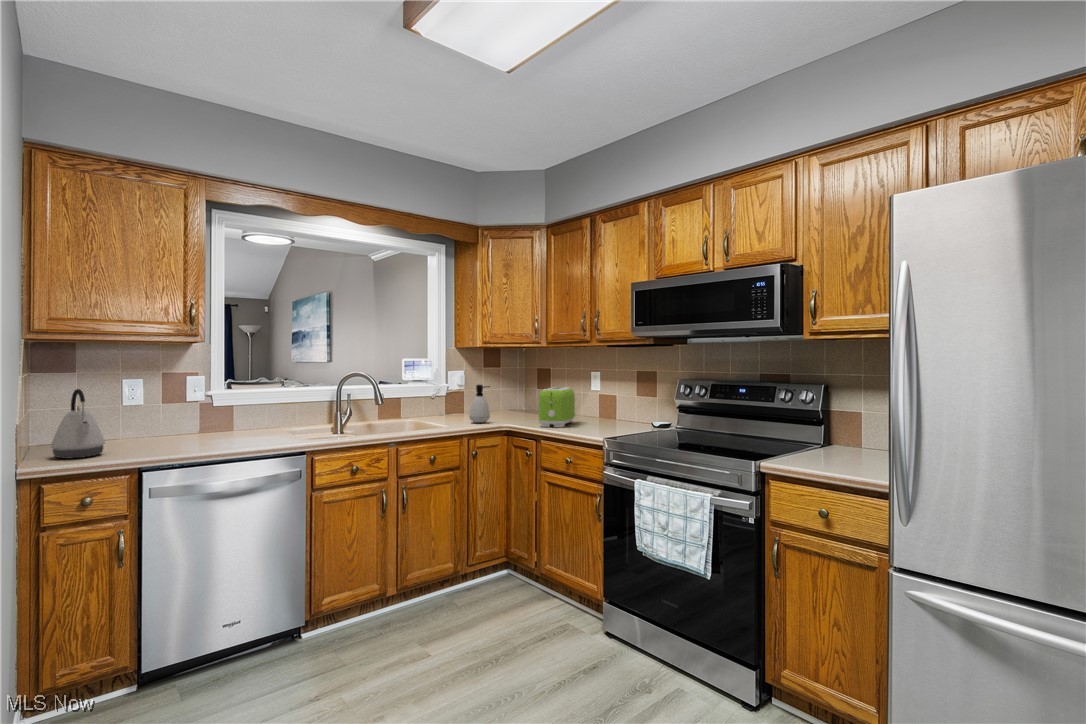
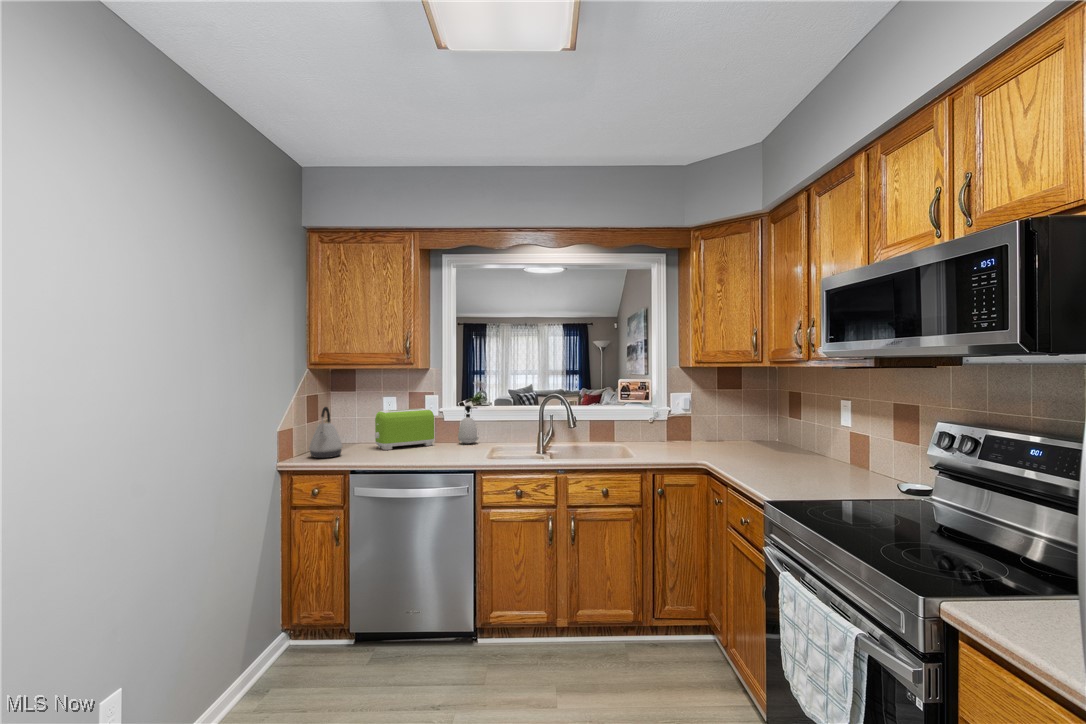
soap dispenser: present [469,385,490,423] -> present [458,405,478,444]
toaster: present [539,387,575,427] -> present [375,408,434,450]

